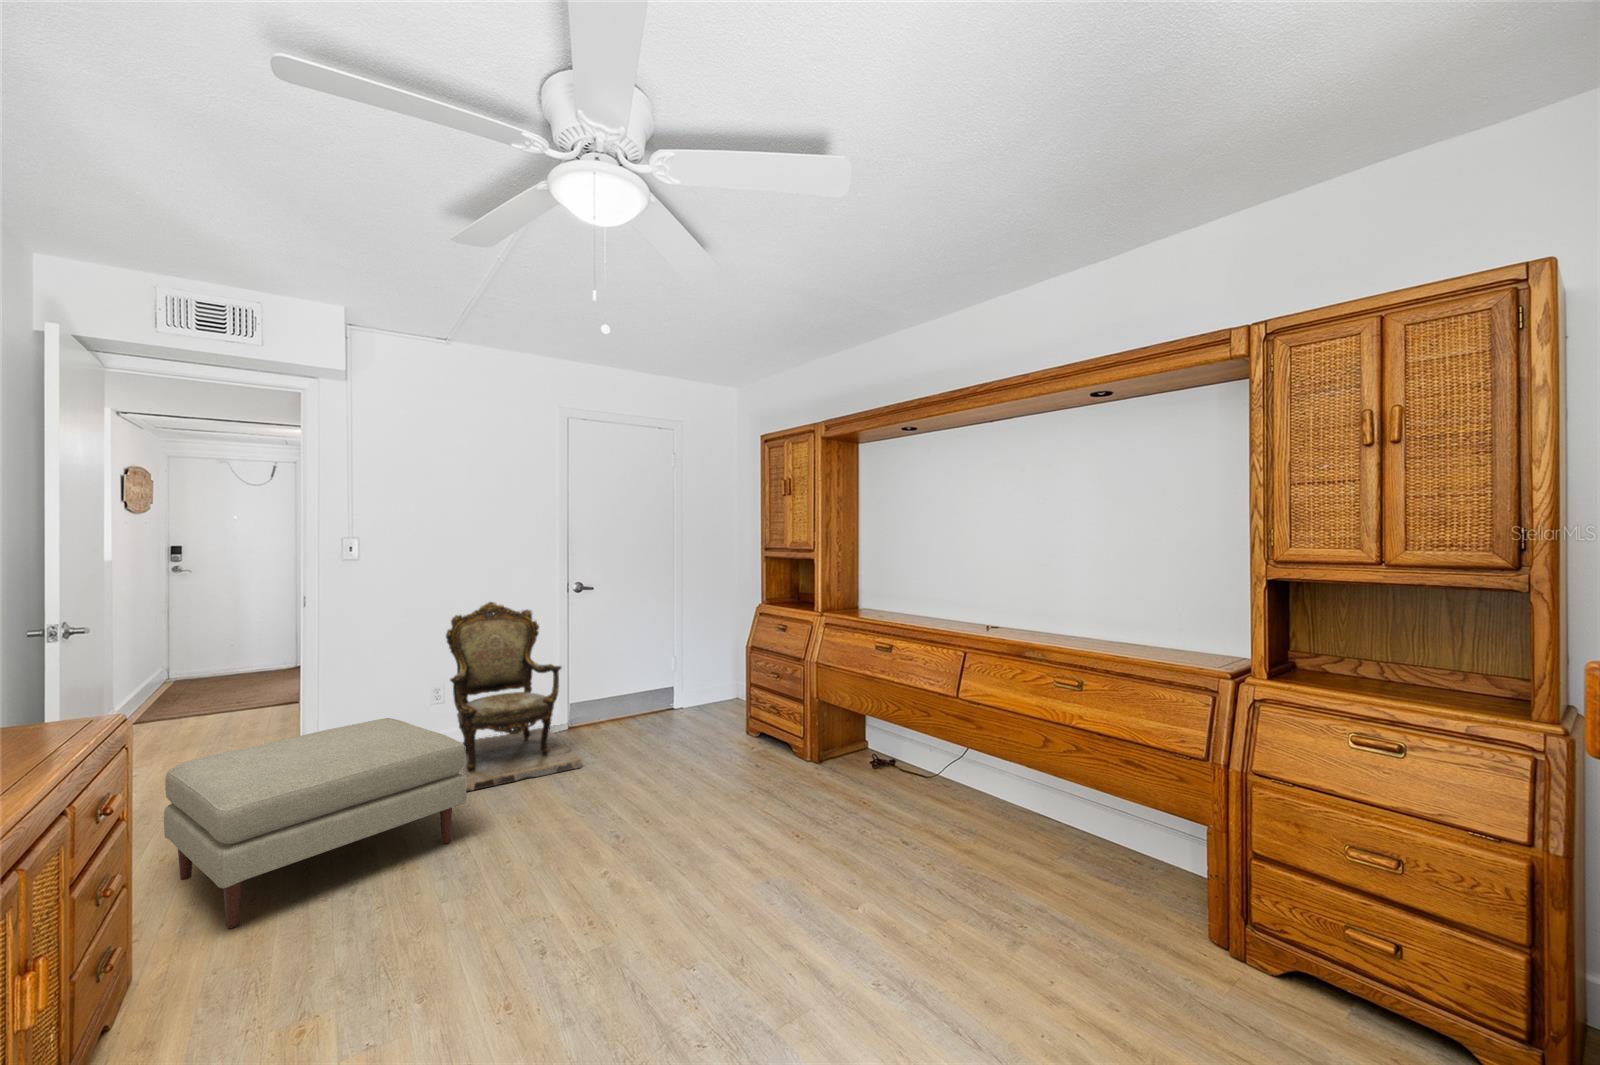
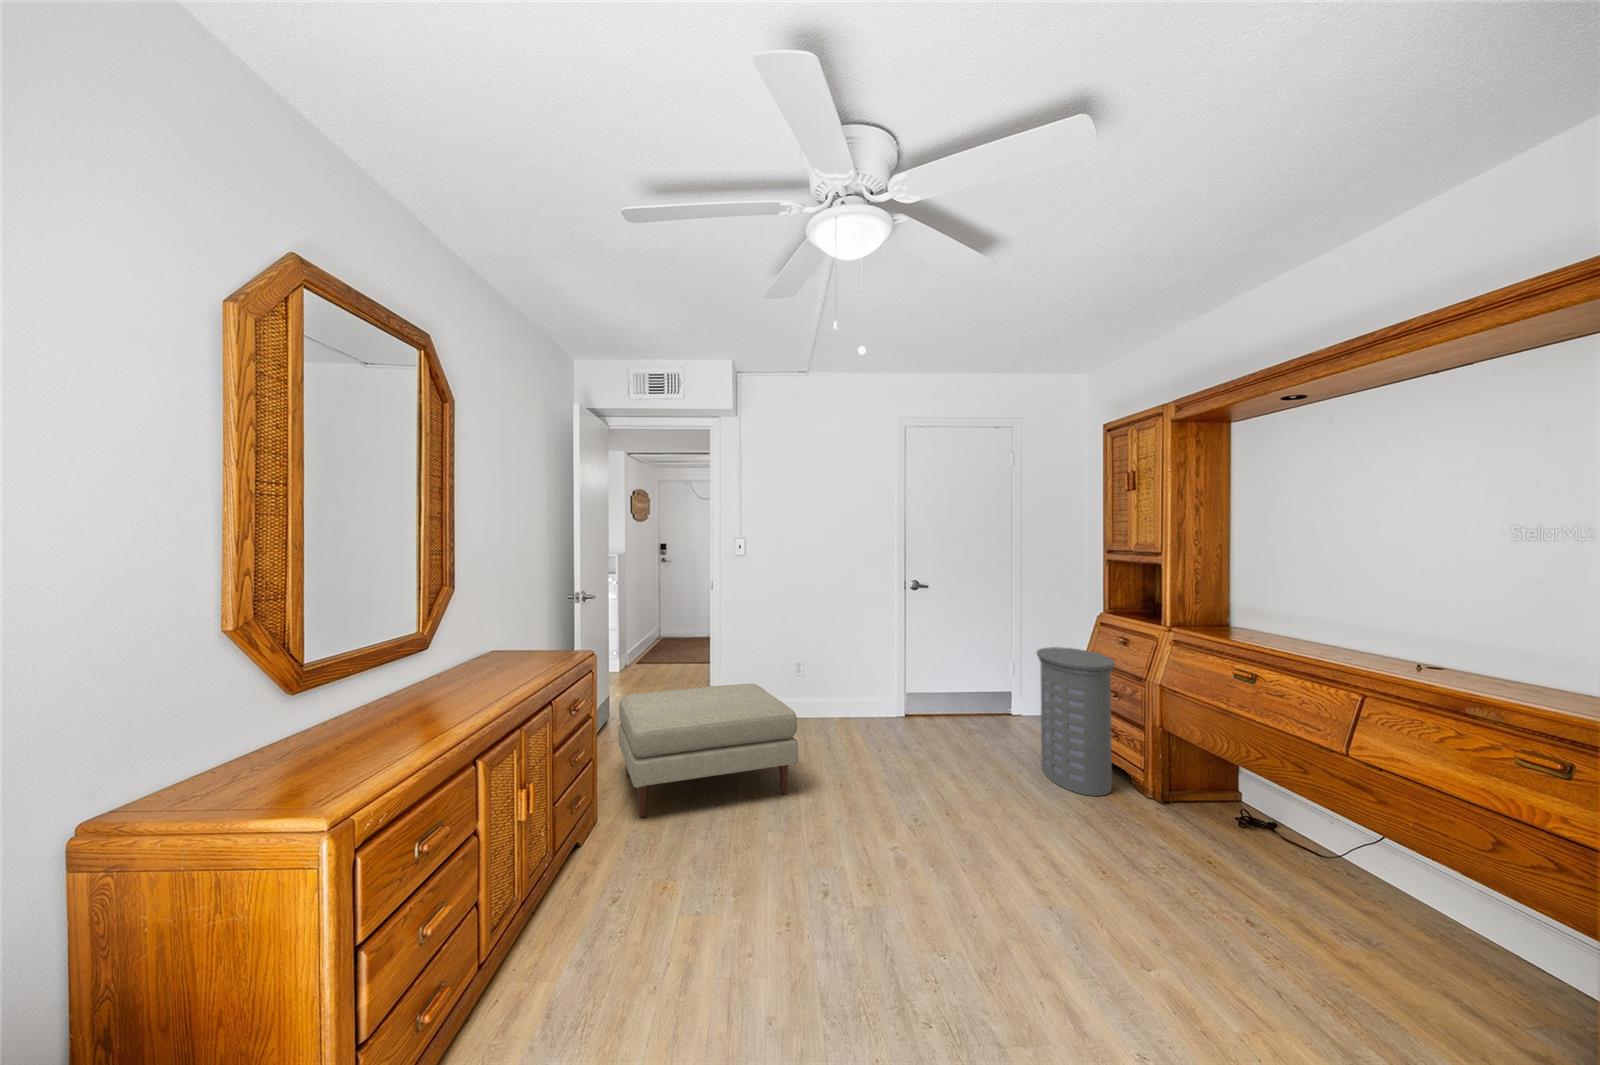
armchair: present [446,602,581,791] -> none [792,594,907,756]
laundry hamper: none [710,639,779,770] -> present [1037,647,1115,796]

